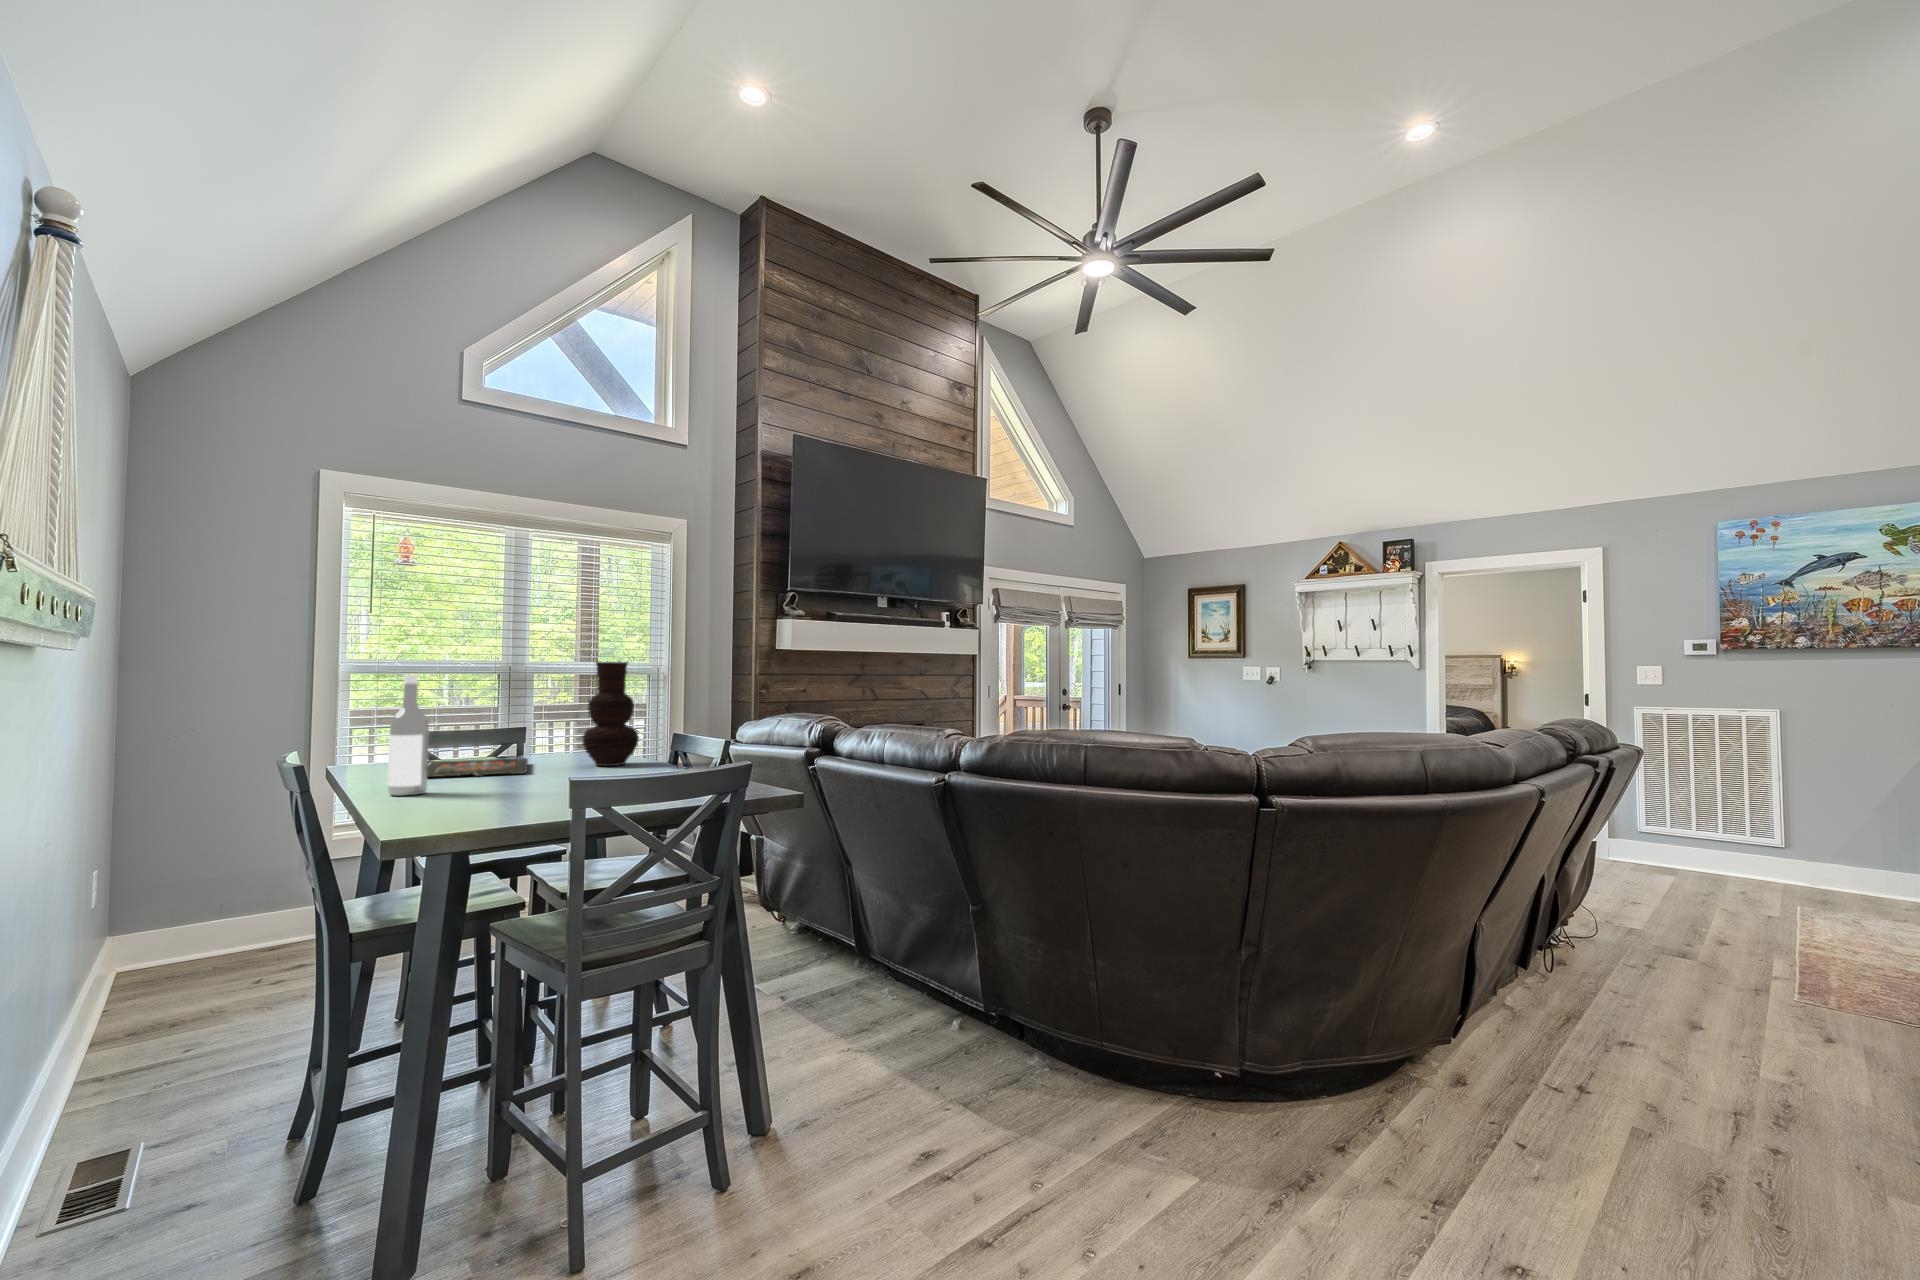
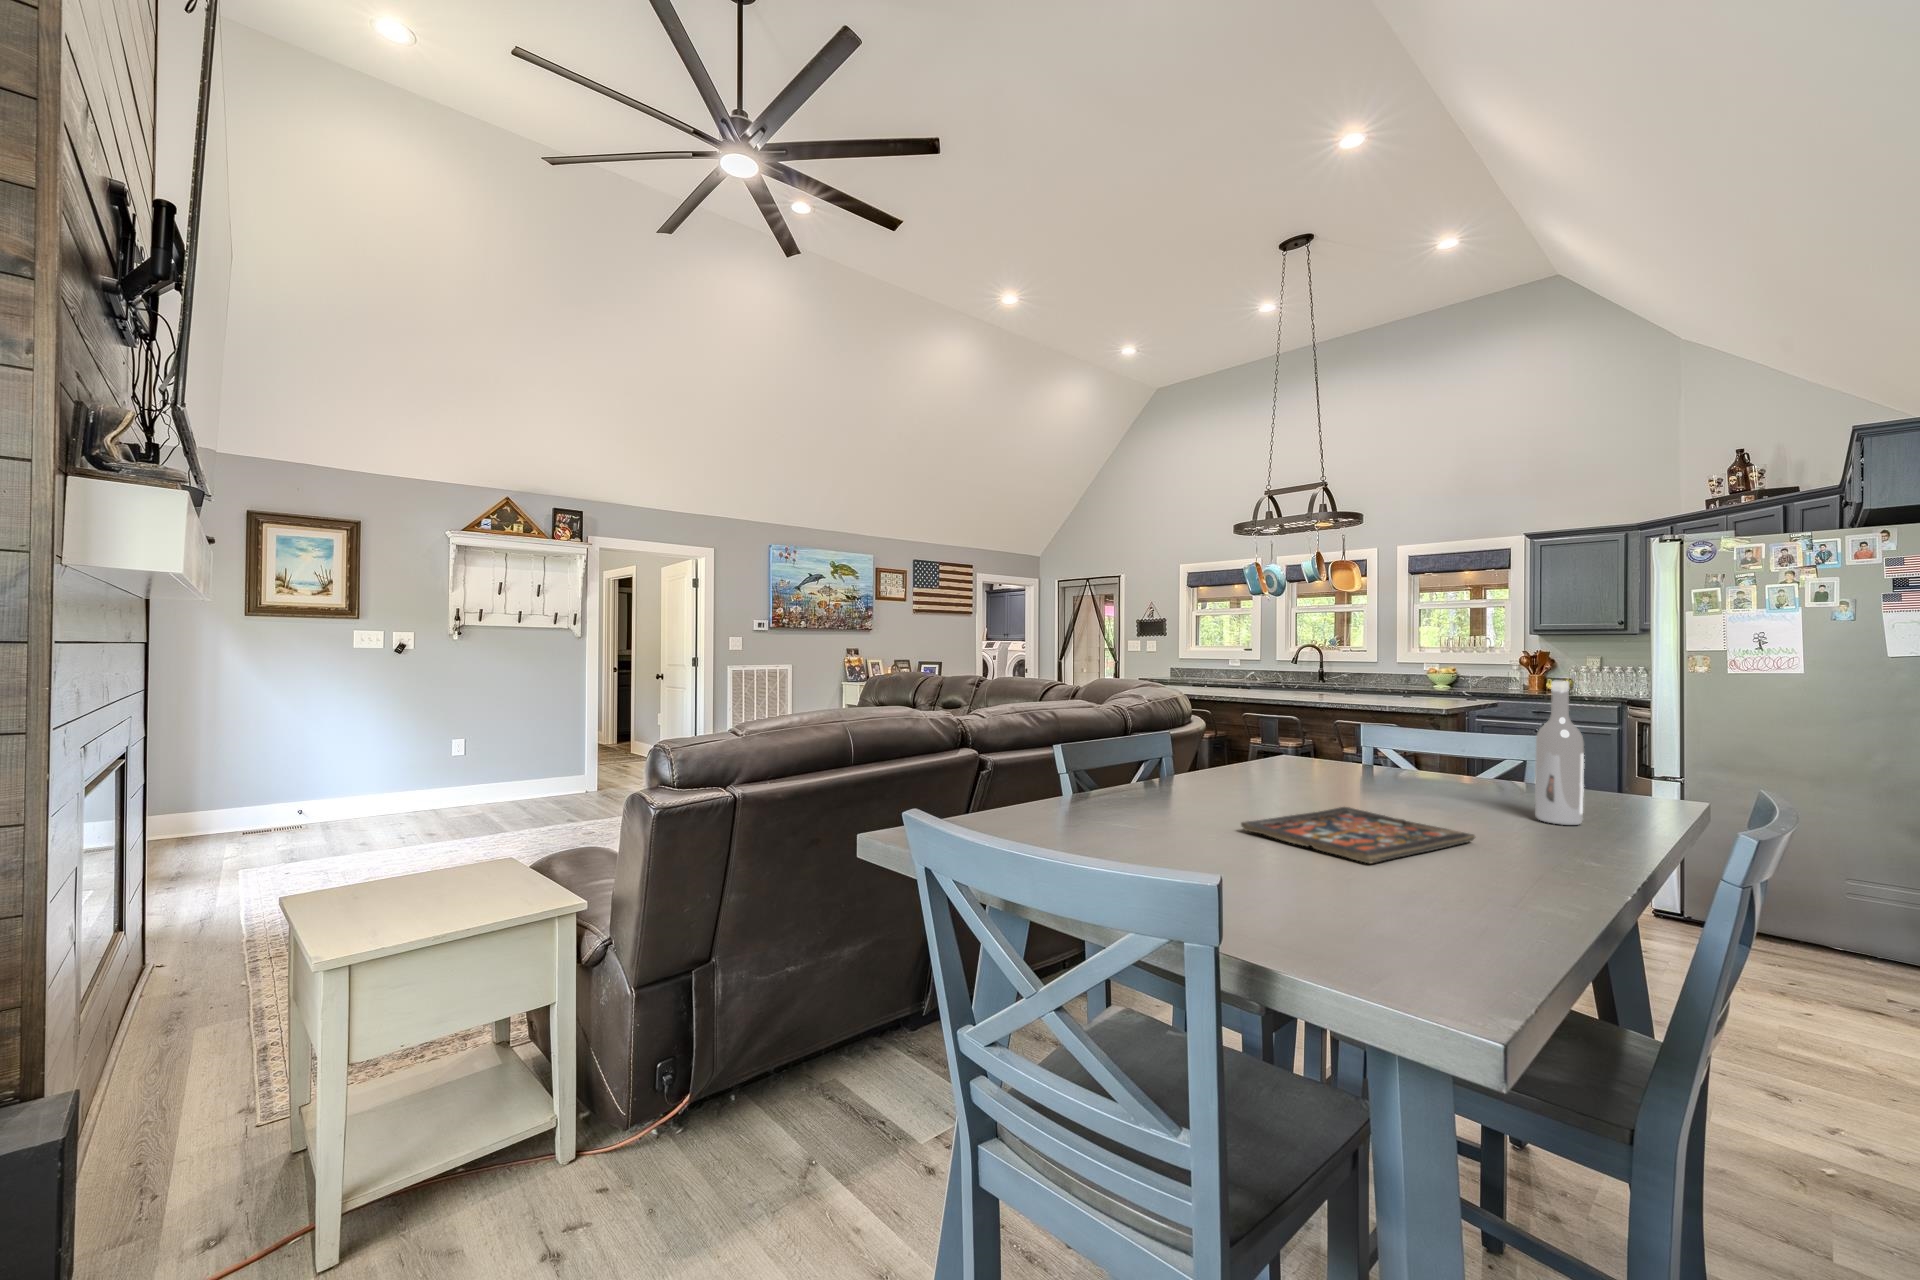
vase: present [582,661,639,766] -> none [1162,653,1242,806]

